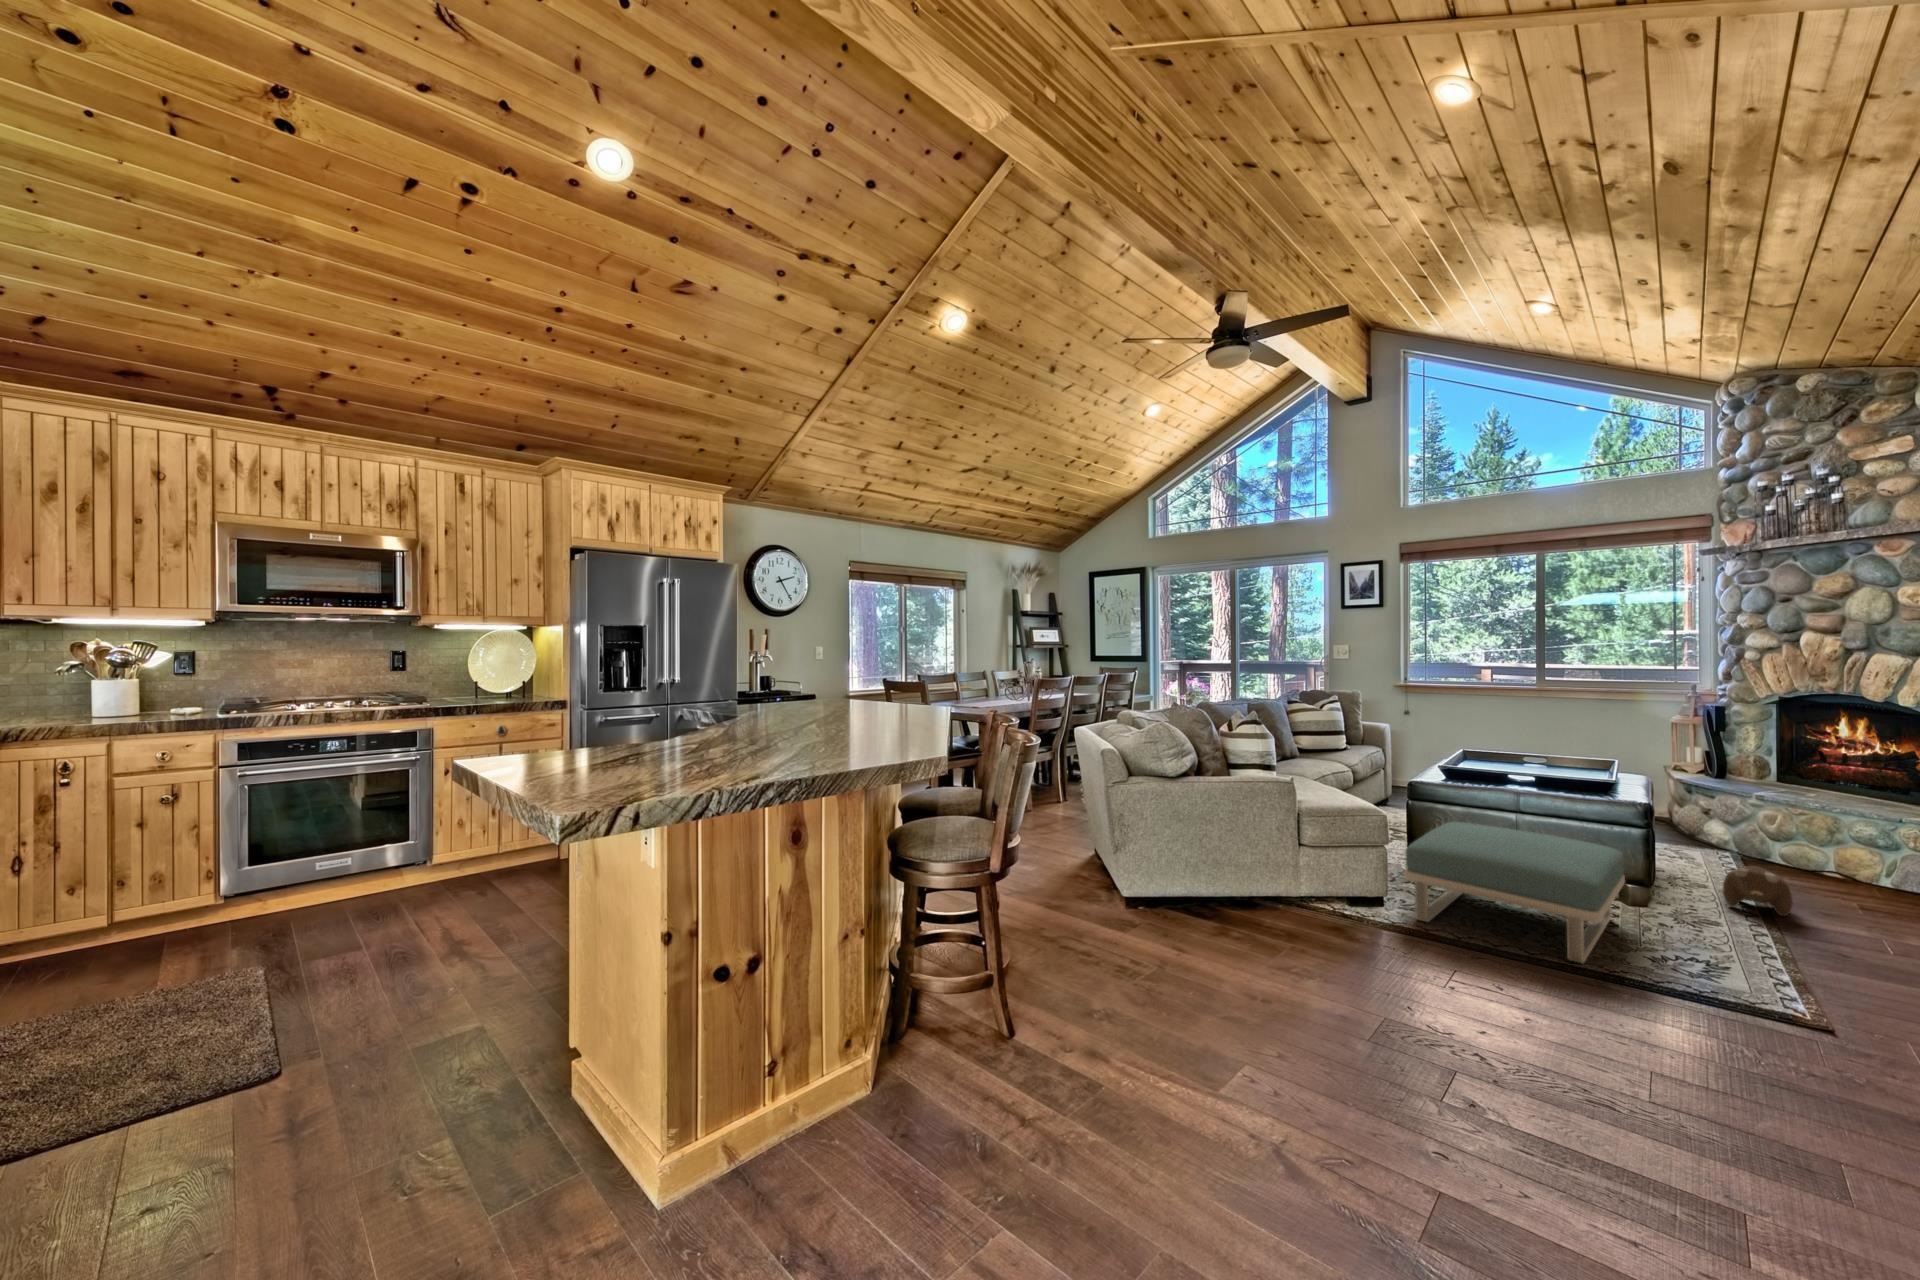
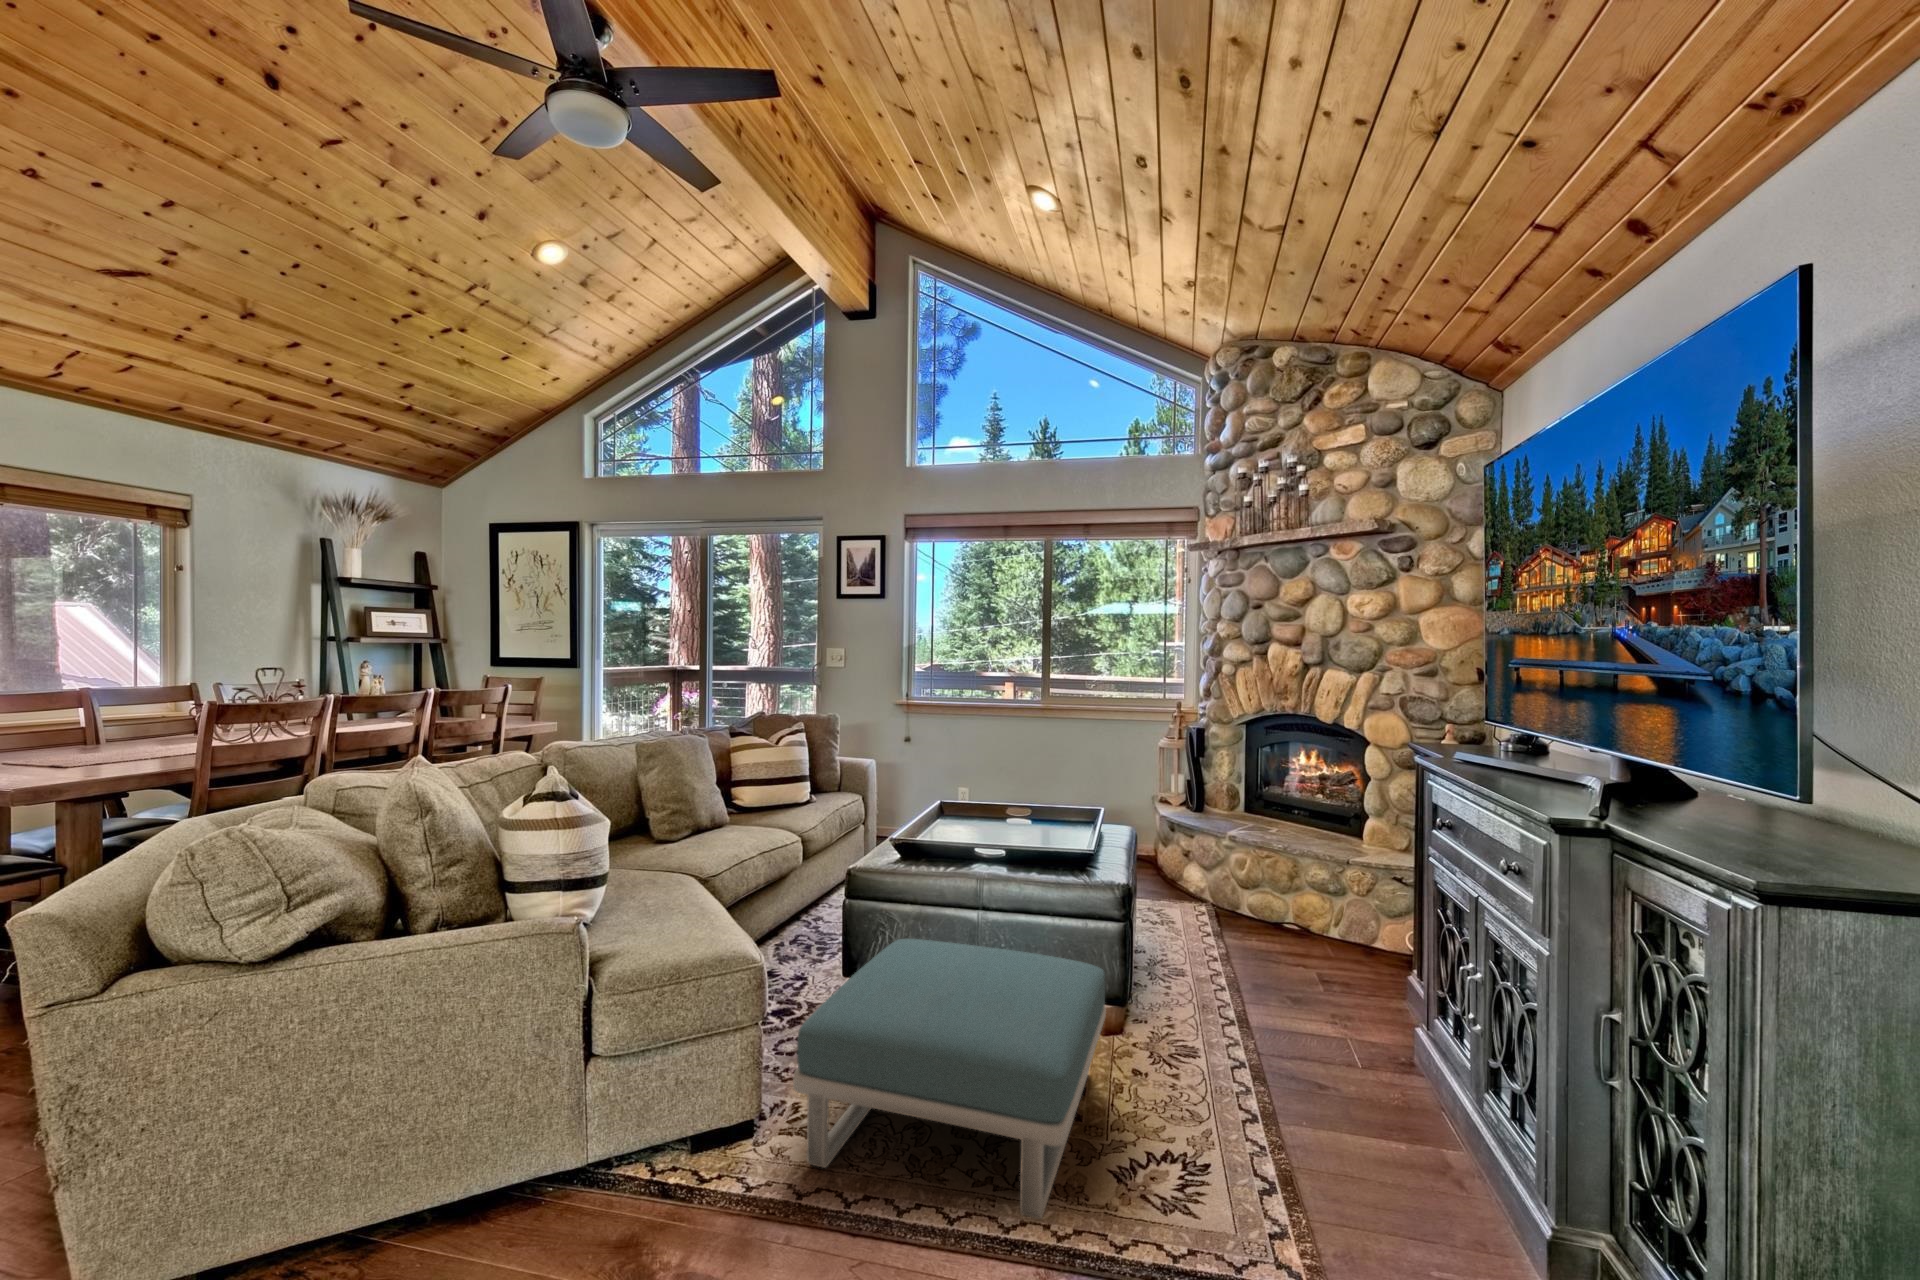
plush toy: present [1723,866,1793,916] -> none [1206,947,1270,1013]

